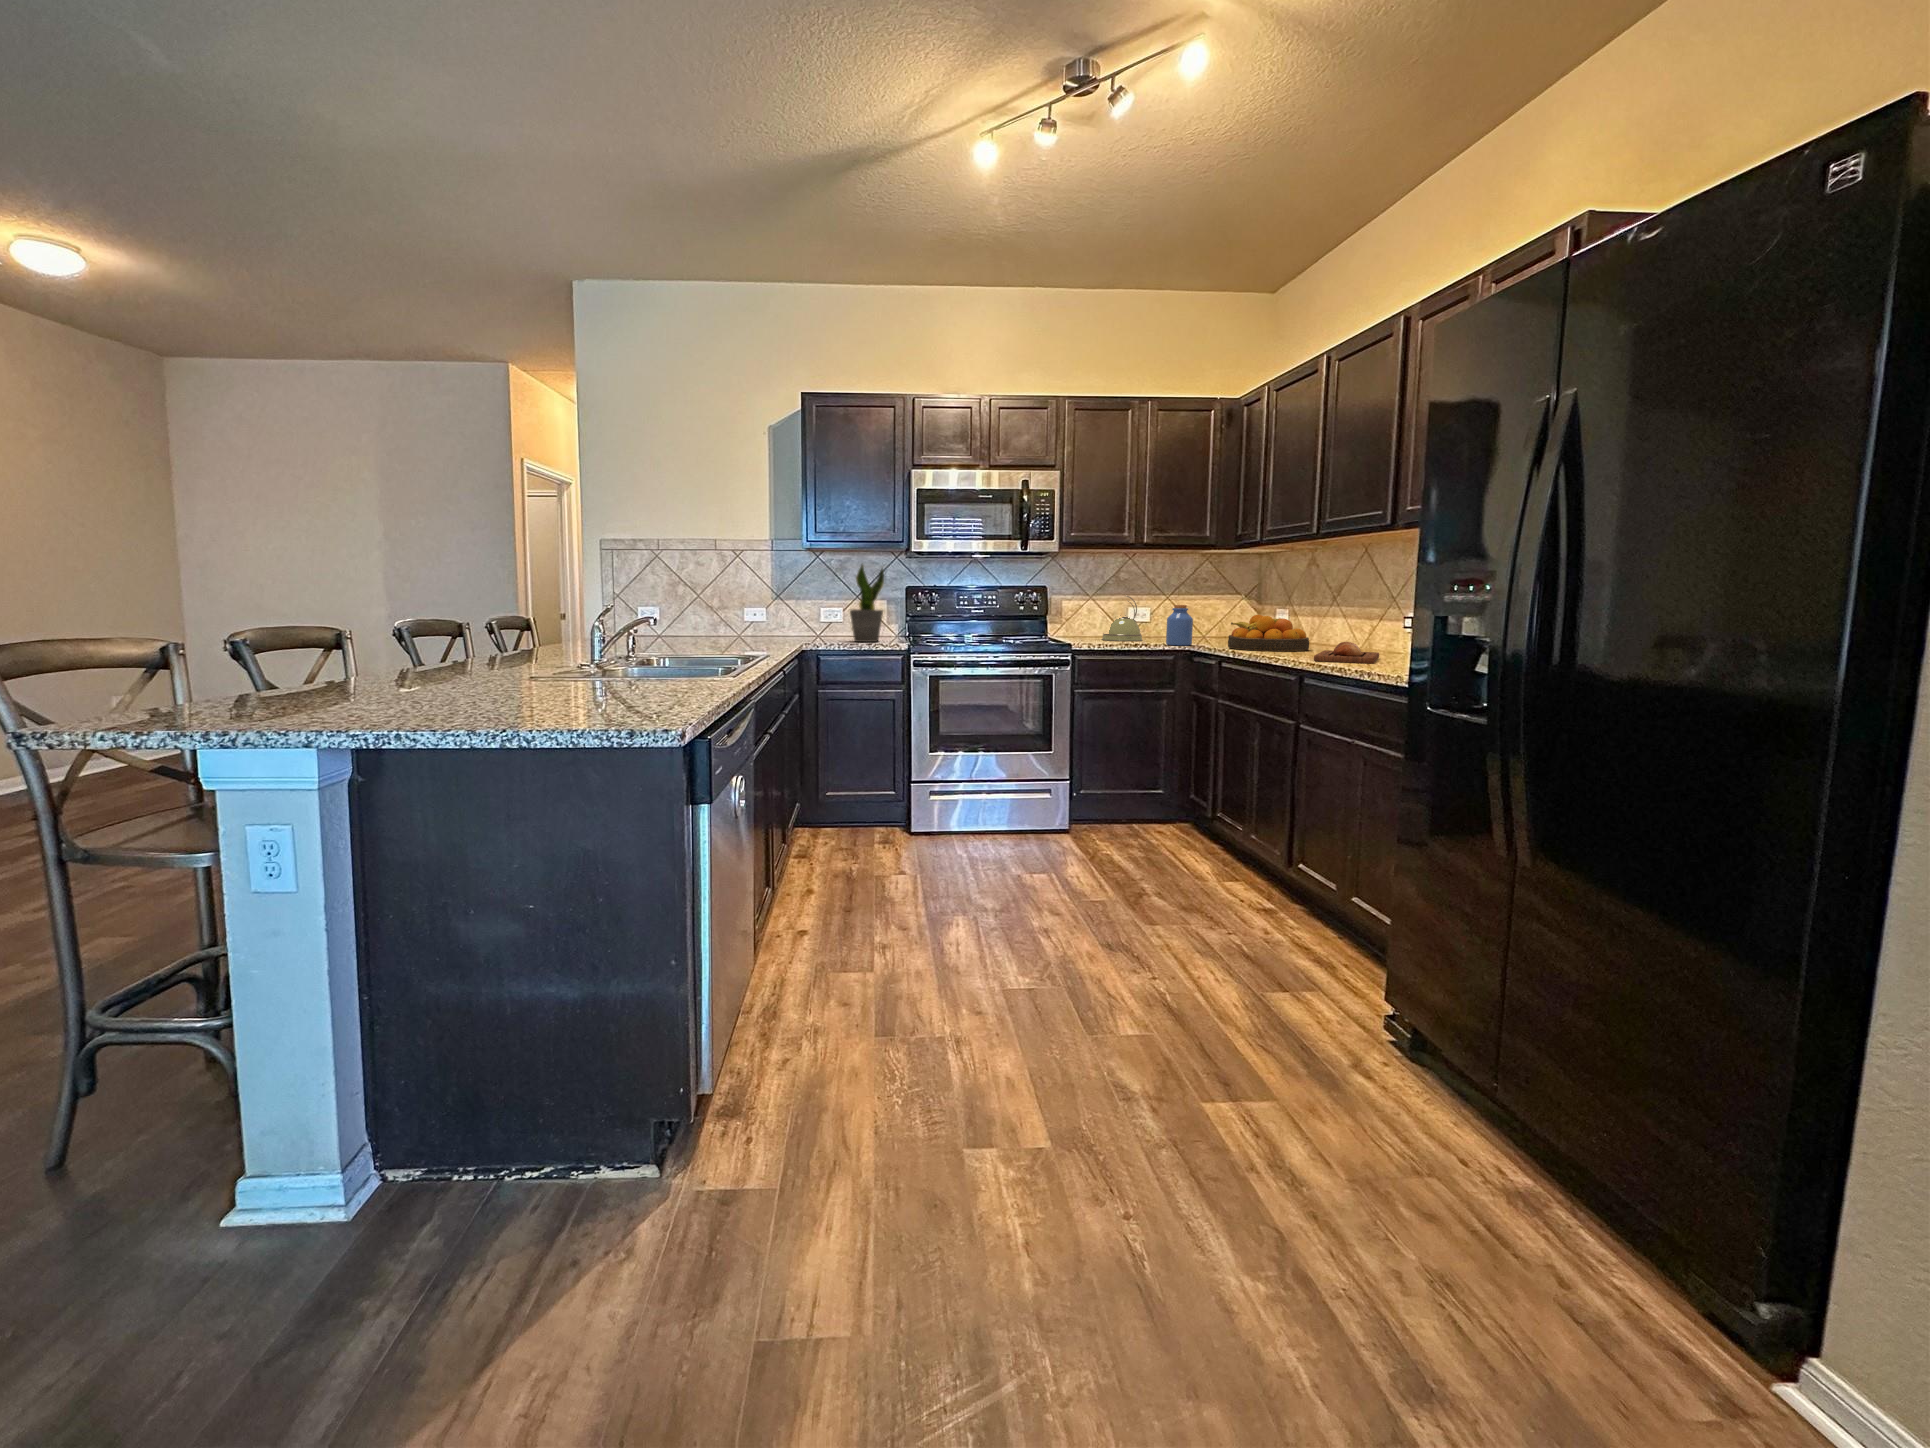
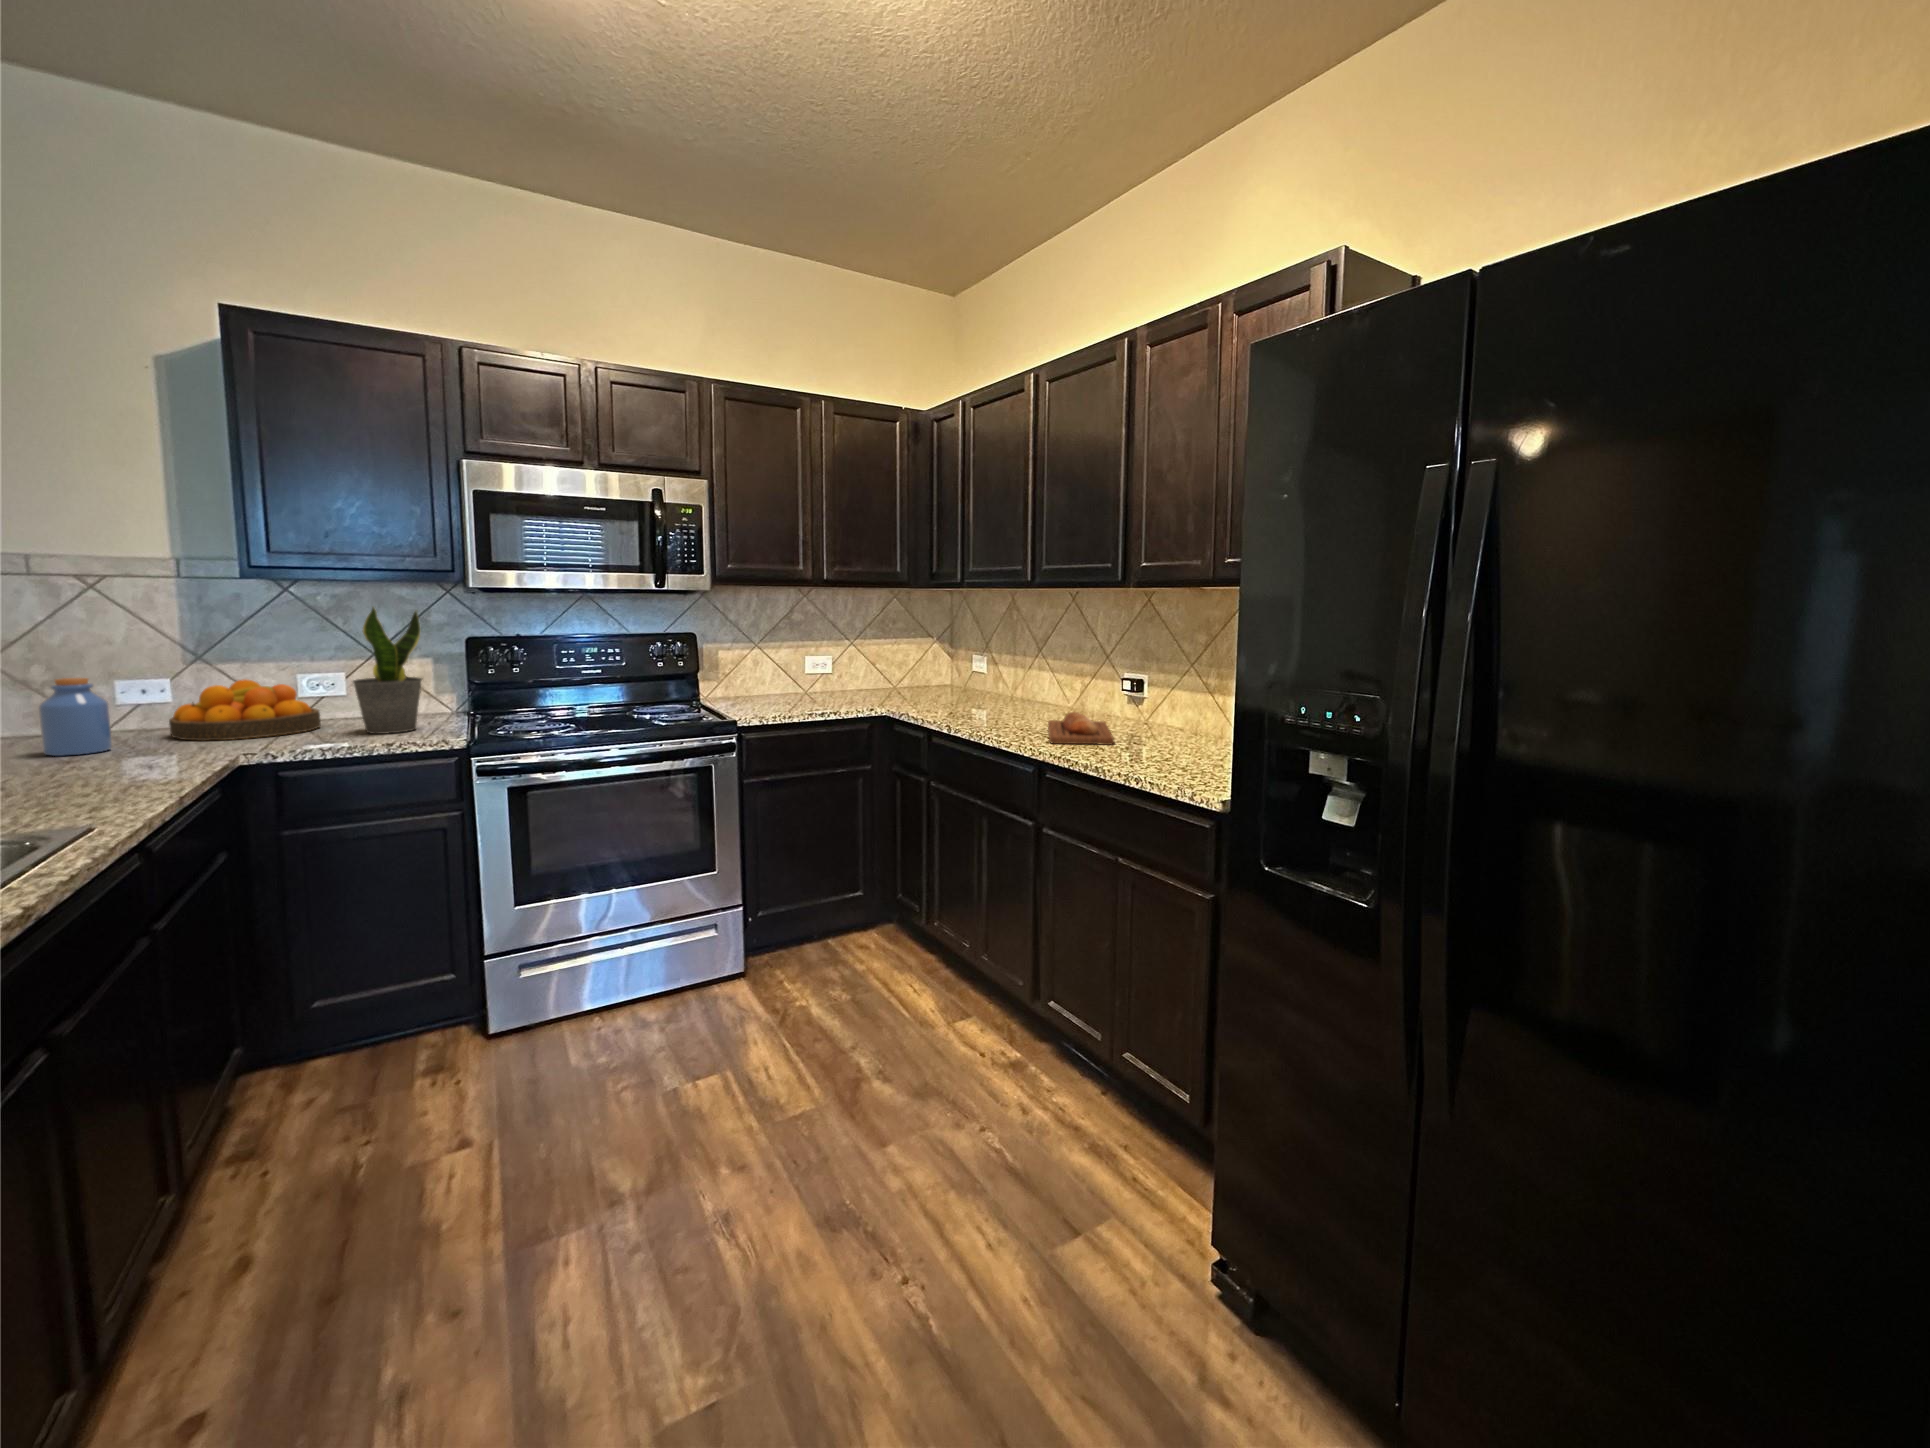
kettle: present [1102,596,1142,641] -> none [766,641,824,701]
jar: present [1166,605,1193,646] -> present [39,678,112,756]
fruit bowl: present [1228,615,1309,651] -> present [169,680,321,741]

